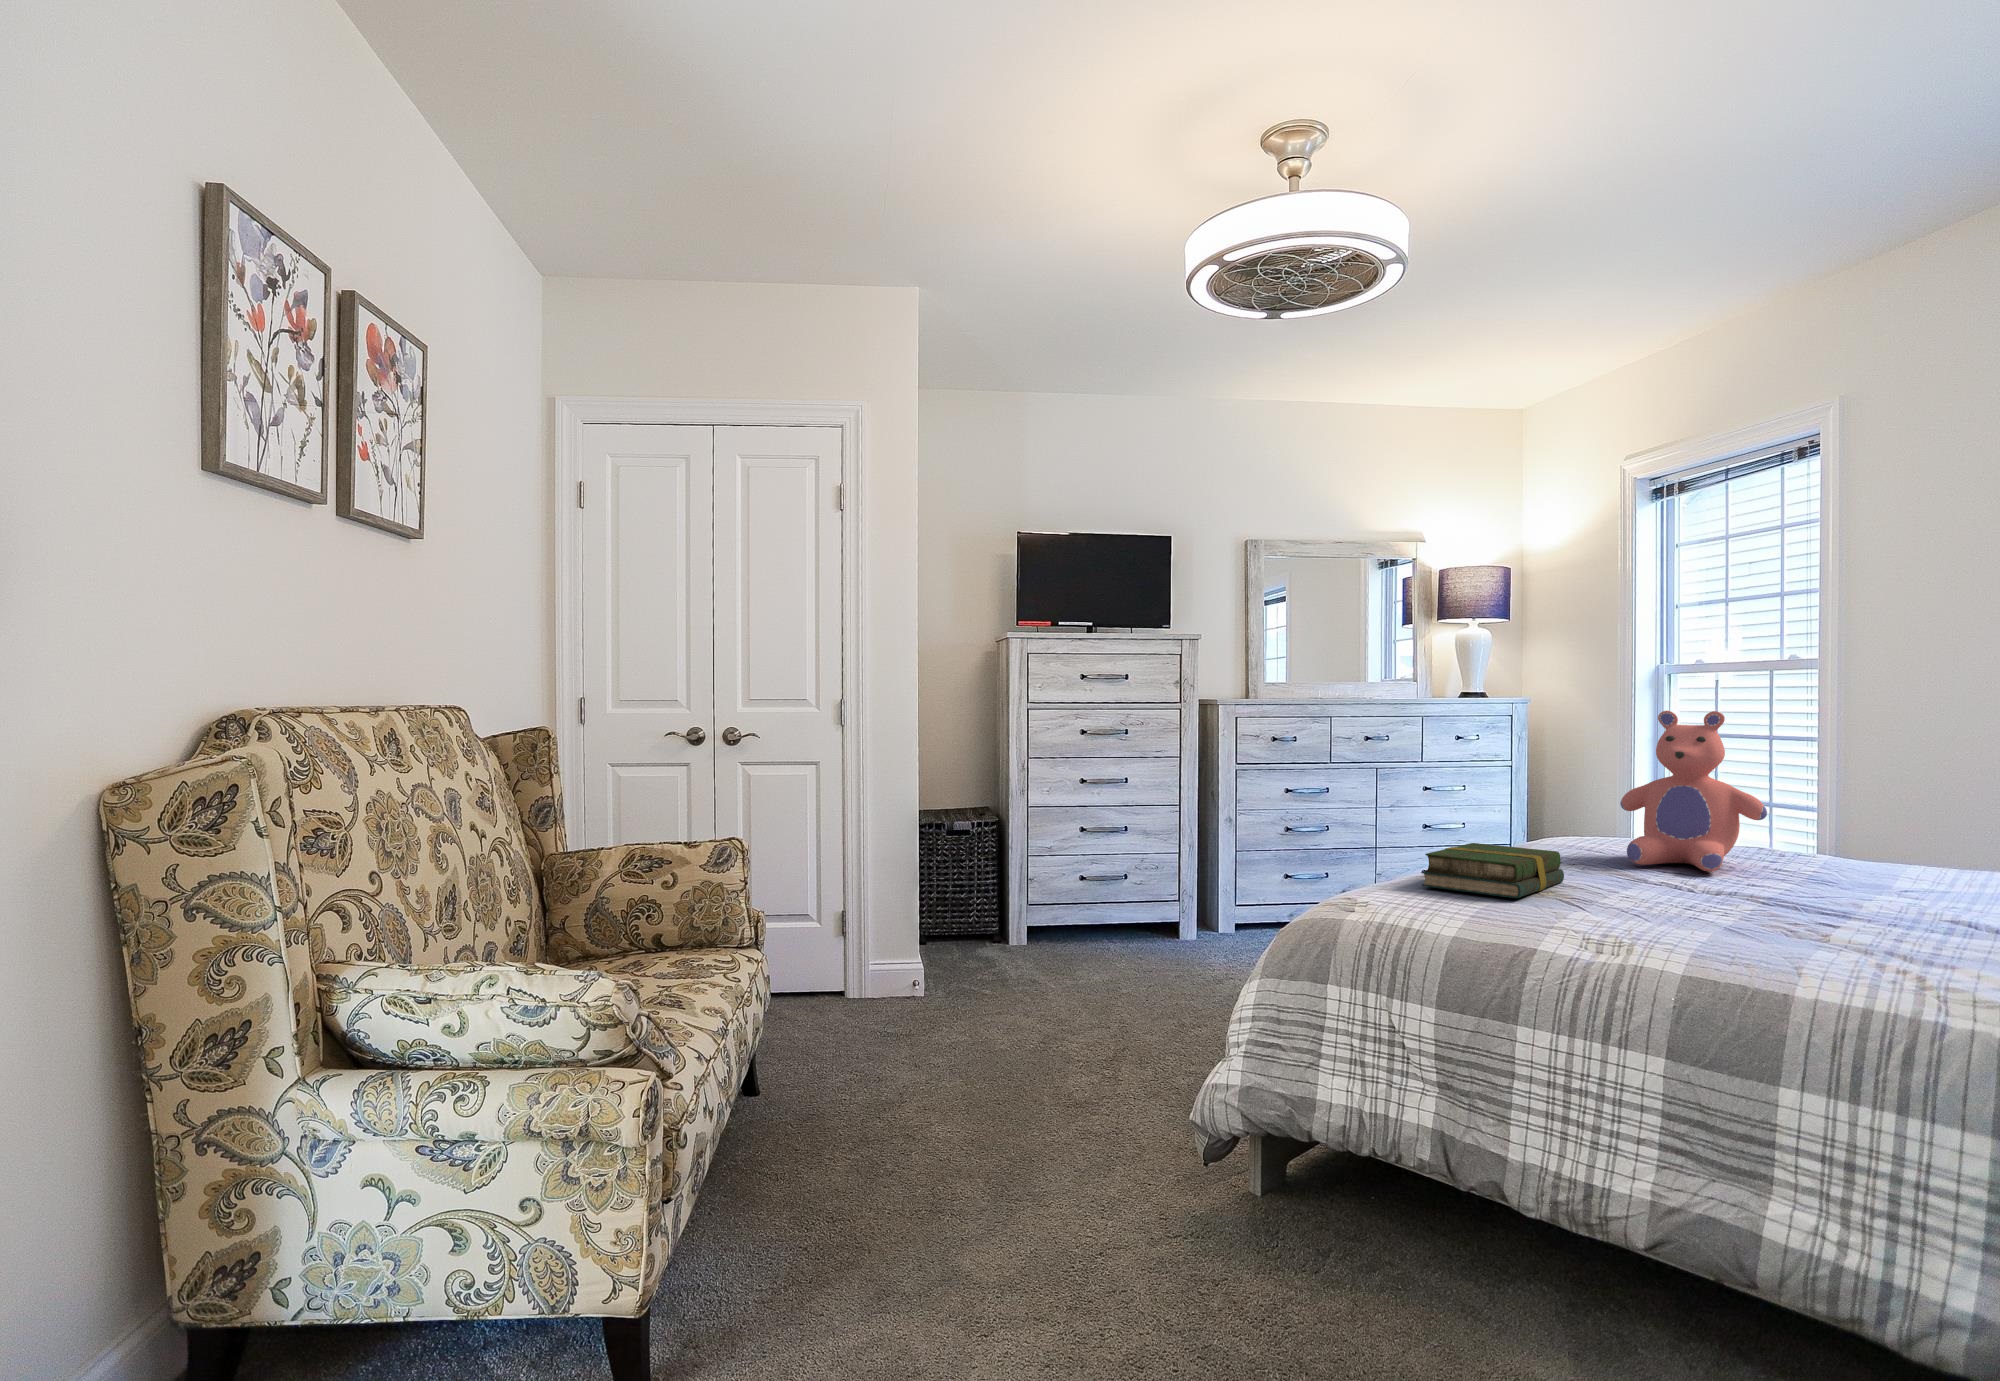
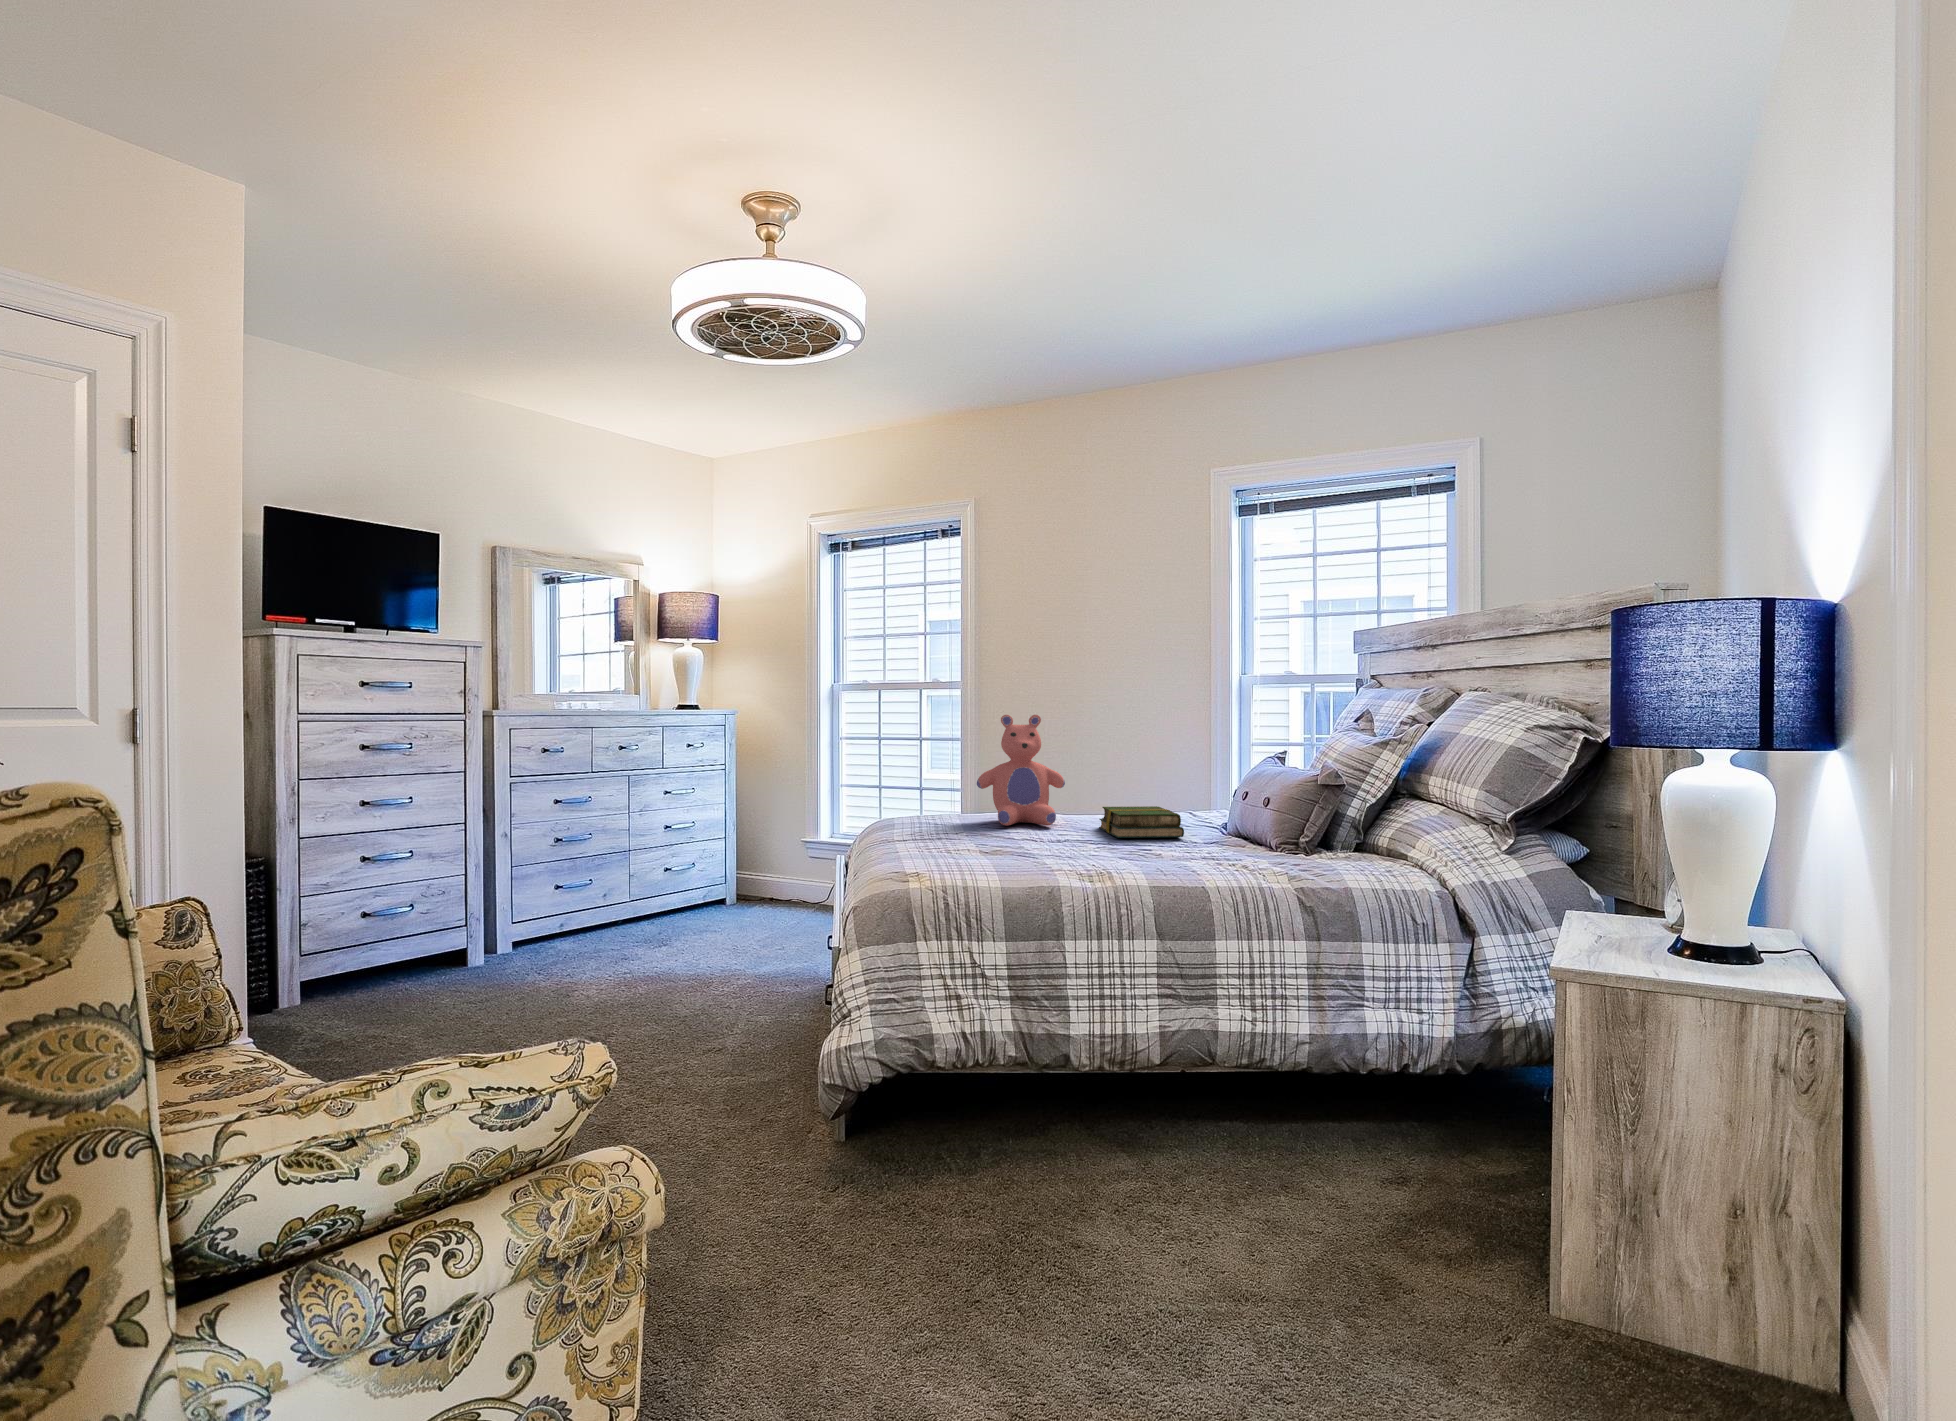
book: present [1421,843,1564,898] -> present [1099,806,1184,838]

